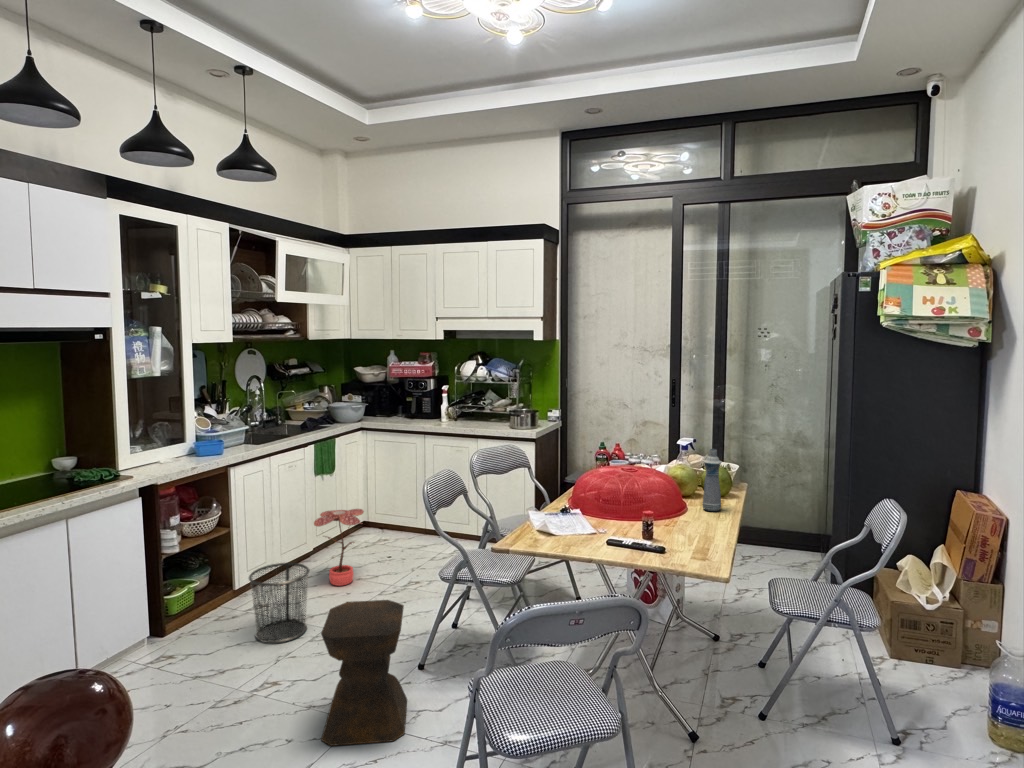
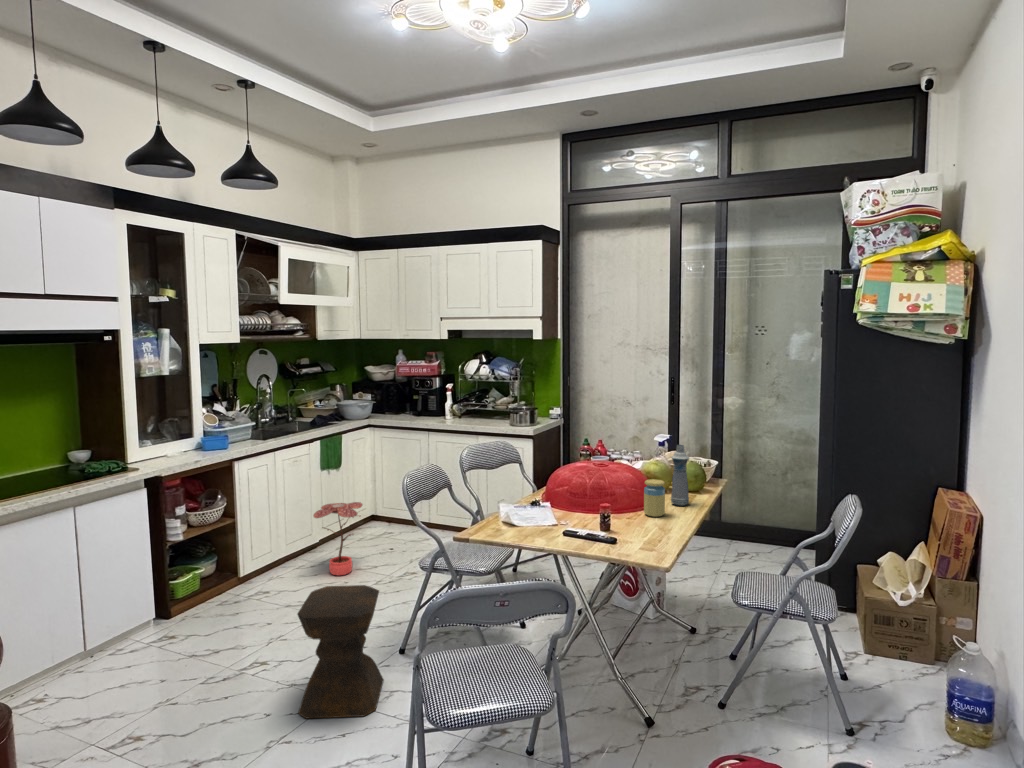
jar: none [680,485,702,524] -> present [644,479,665,517]
waste bin: present [249,563,310,643] -> none [246,551,304,626]

